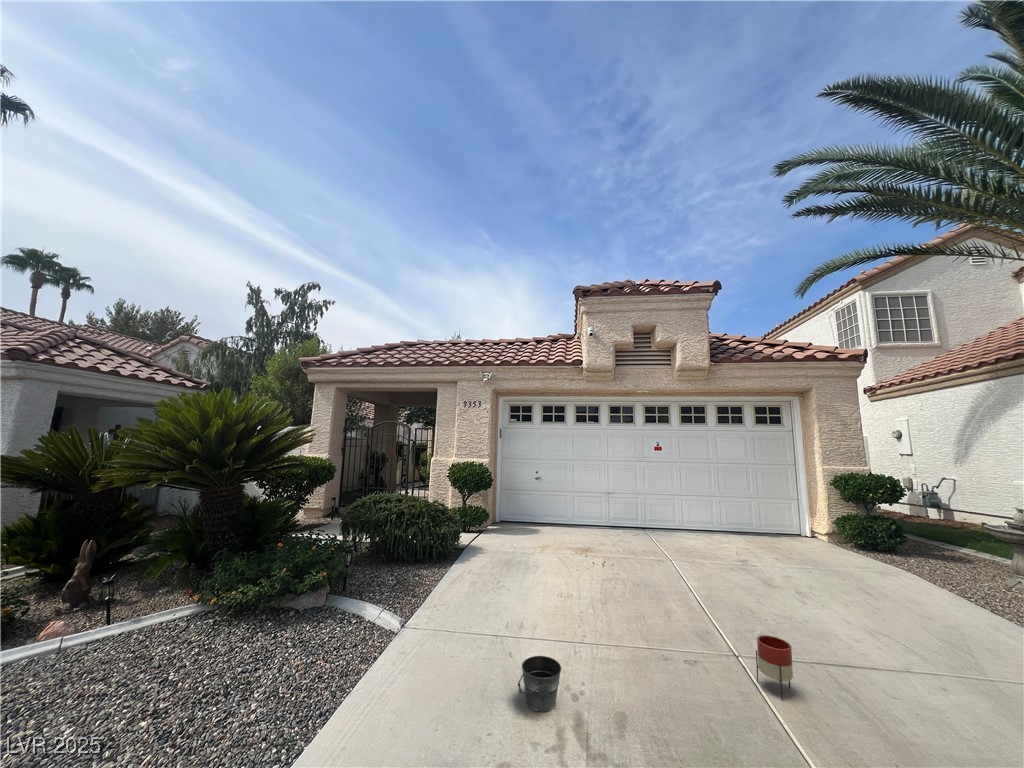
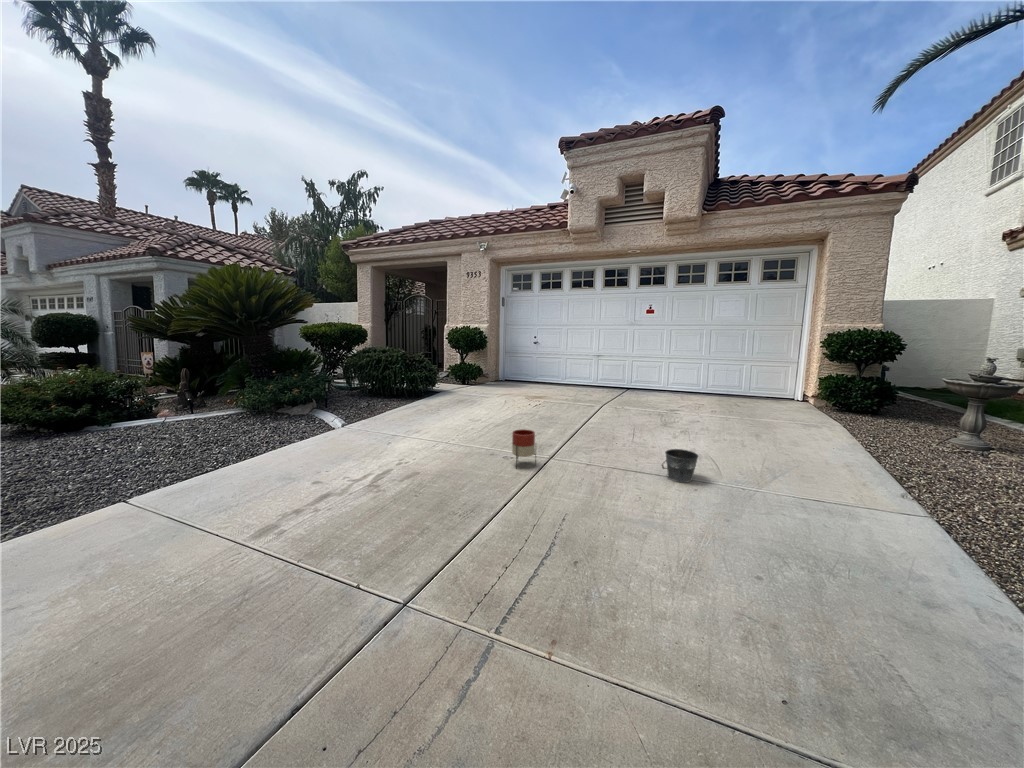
bucket: present [518,656,561,712] -> present [662,449,698,483]

